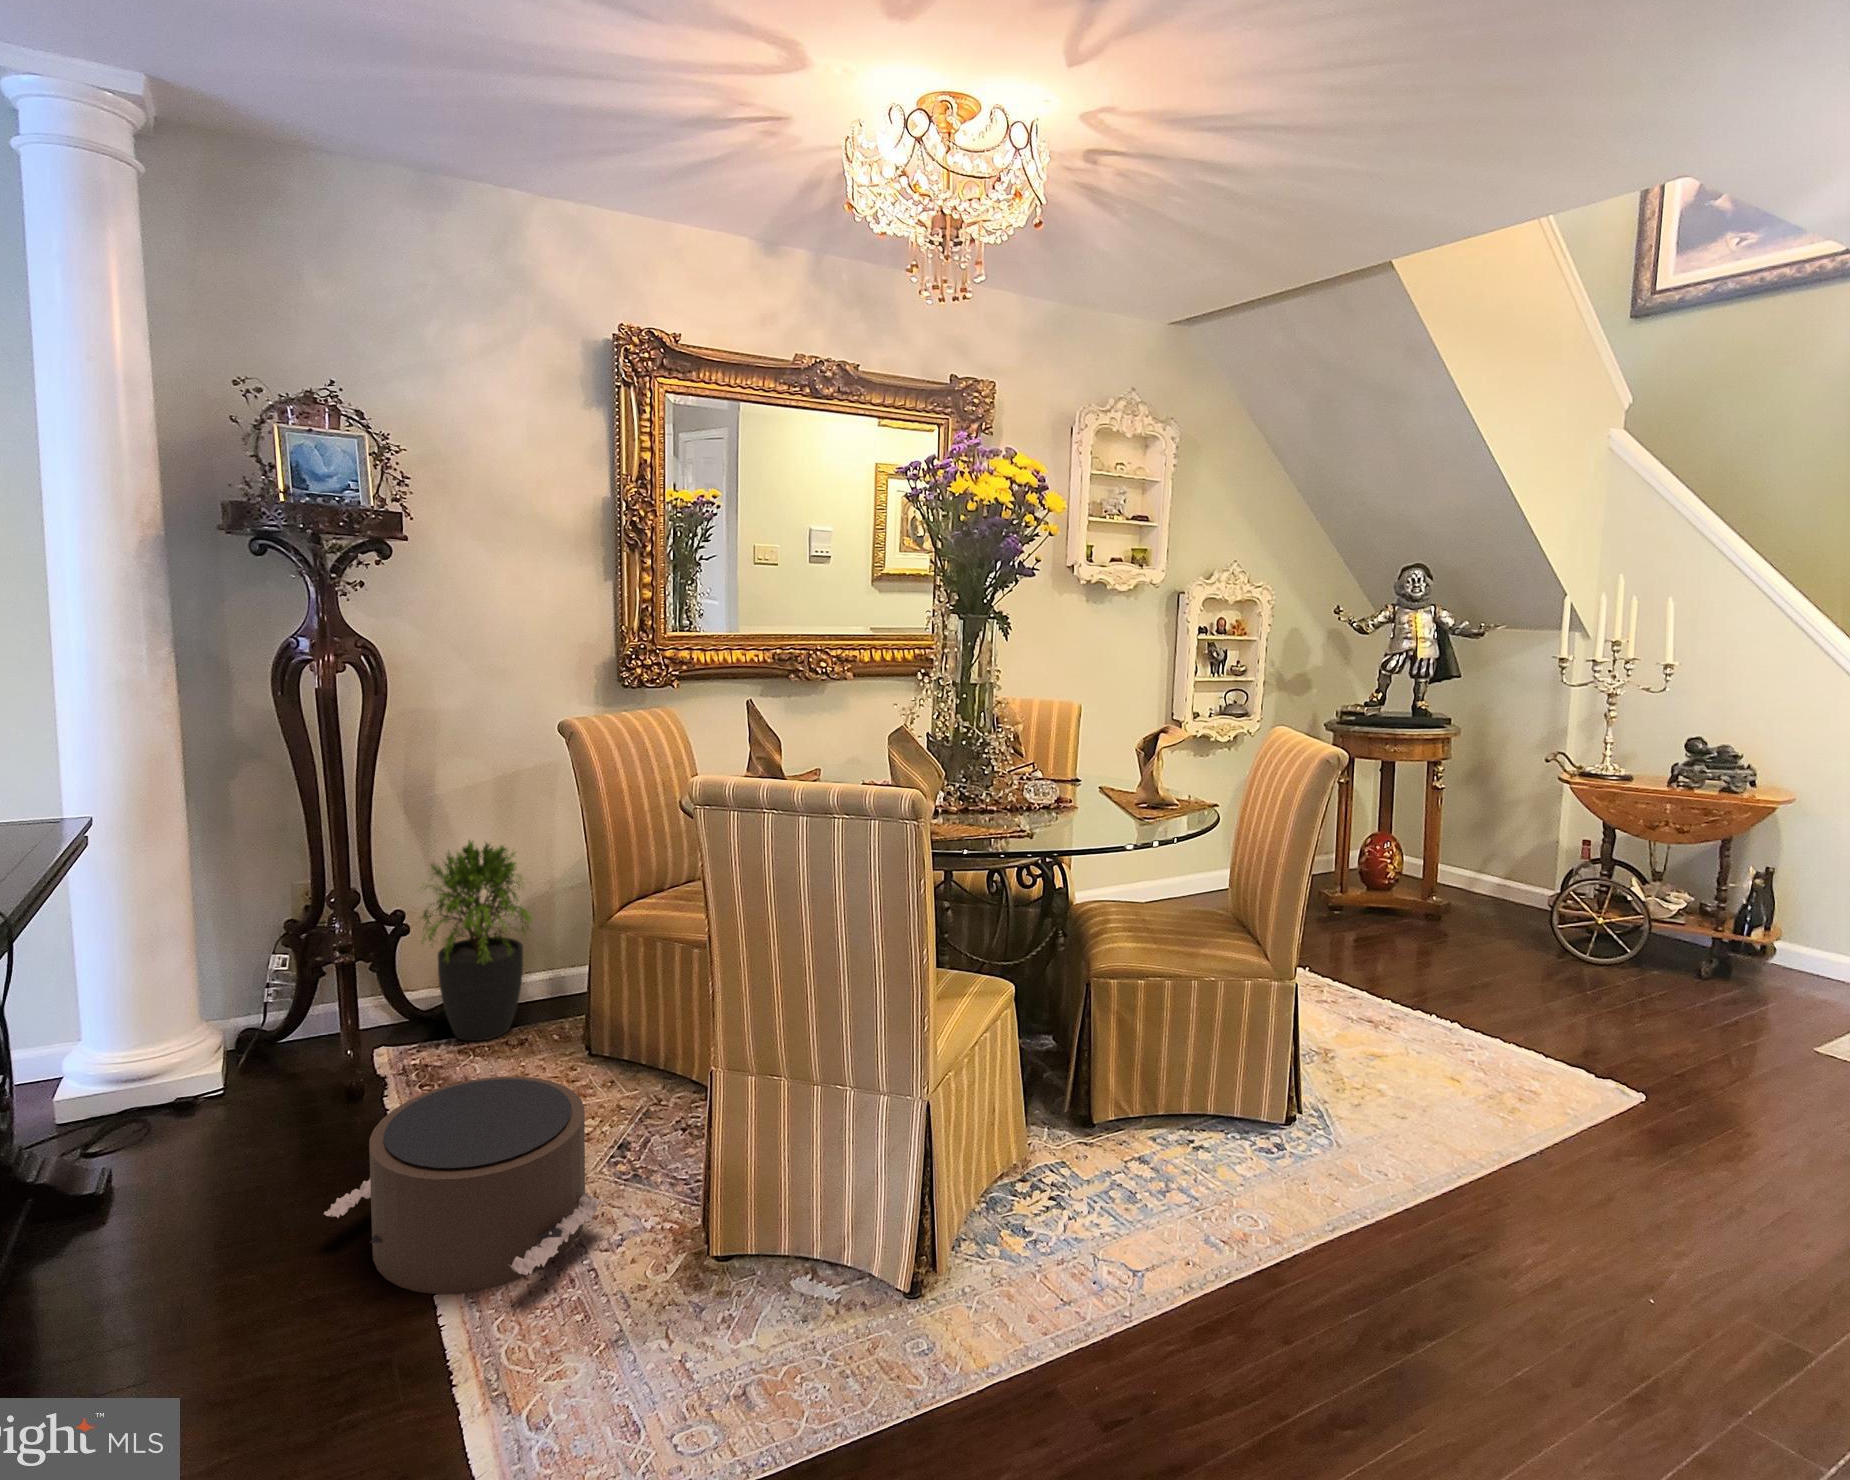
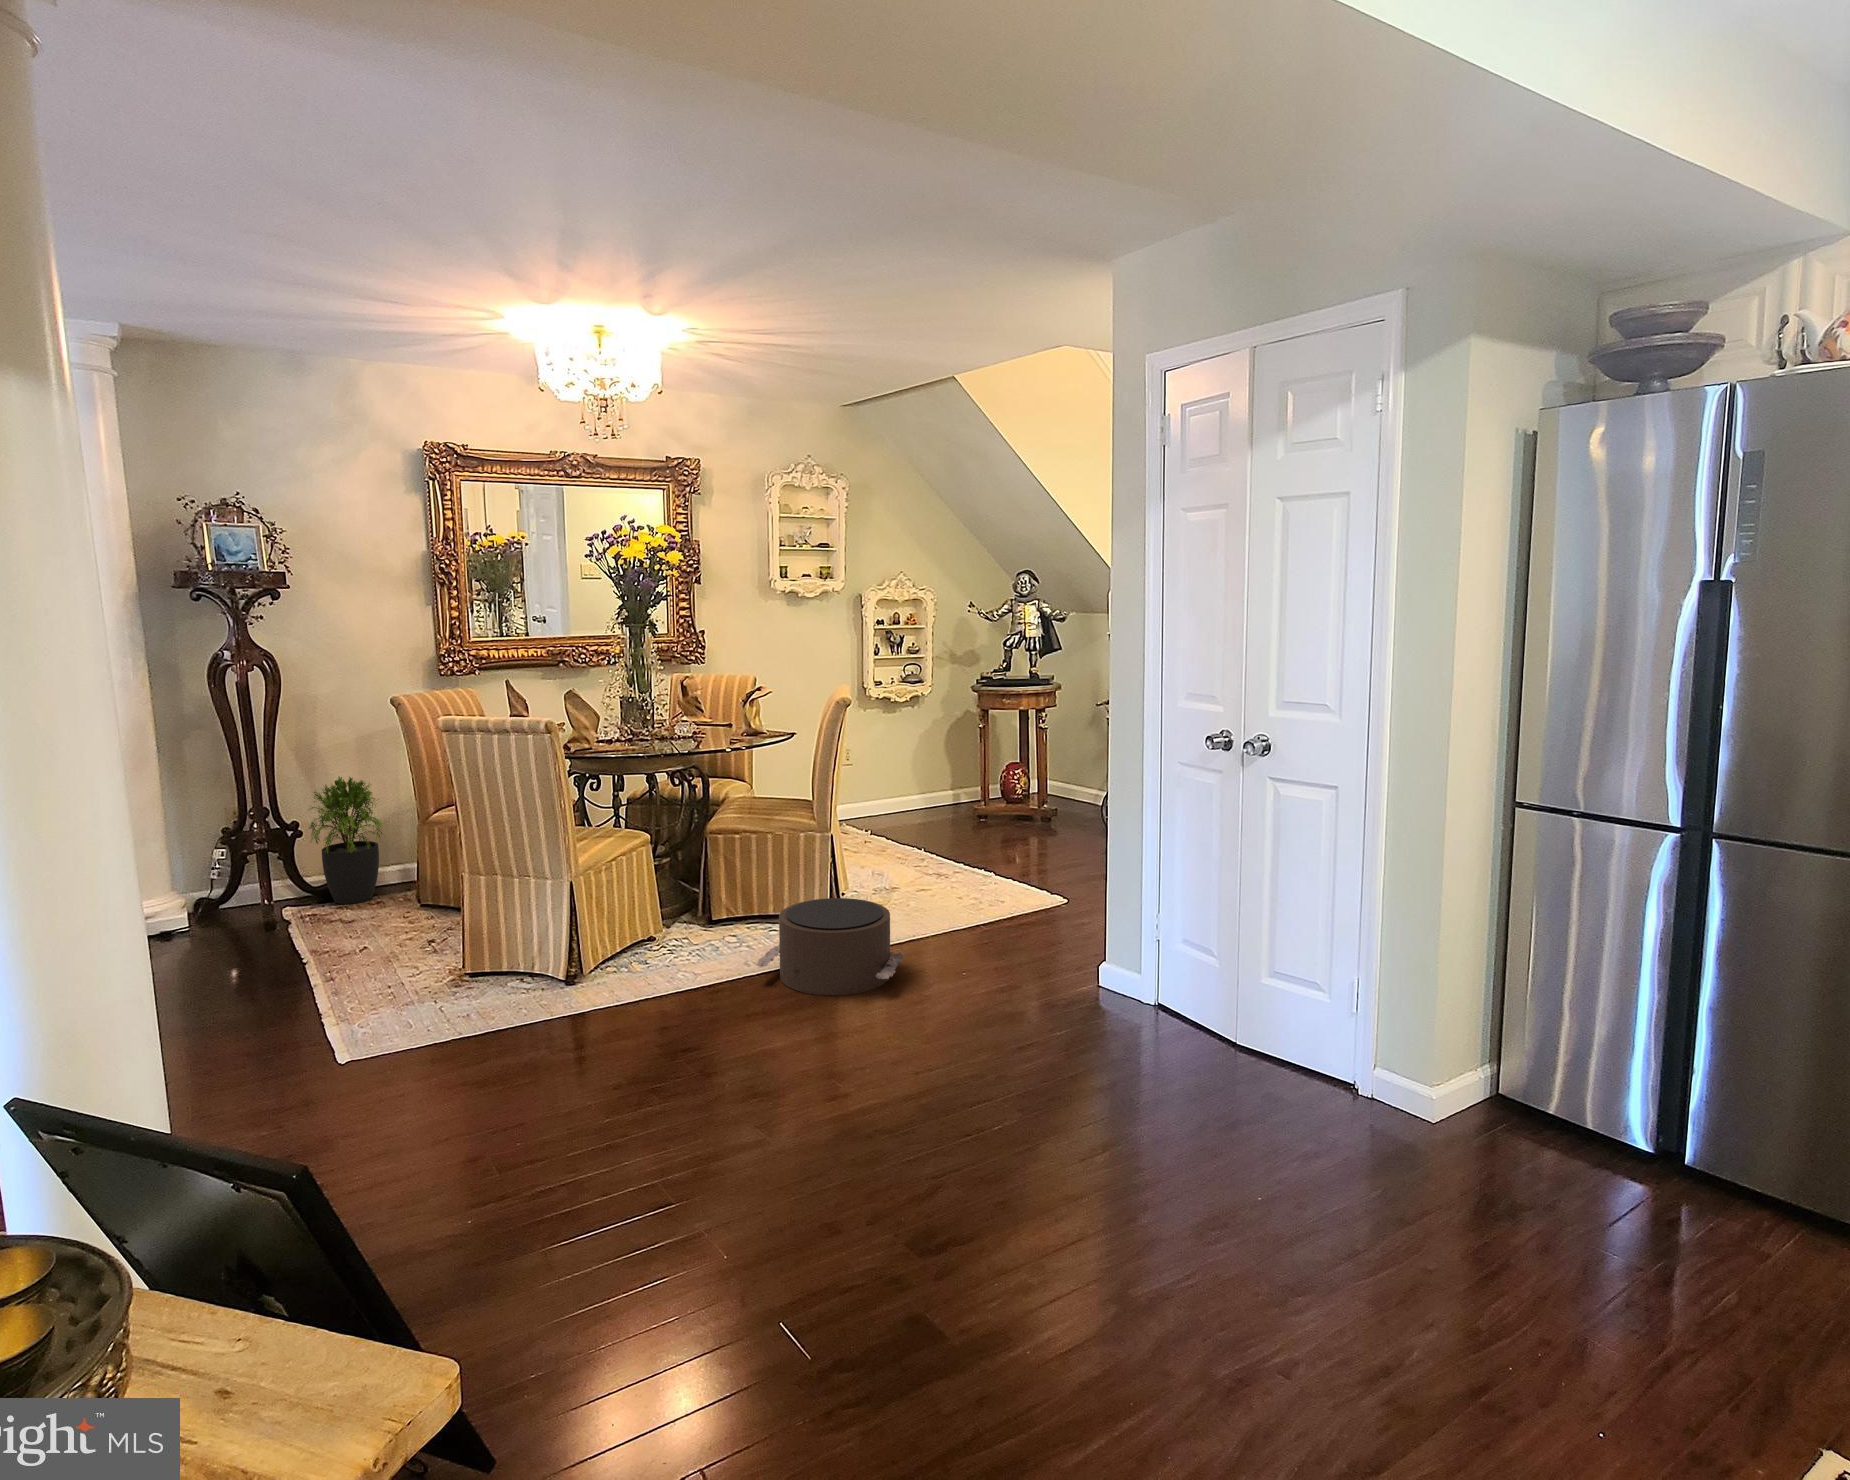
pouf: present [324,1076,605,1294] -> present [757,898,904,996]

